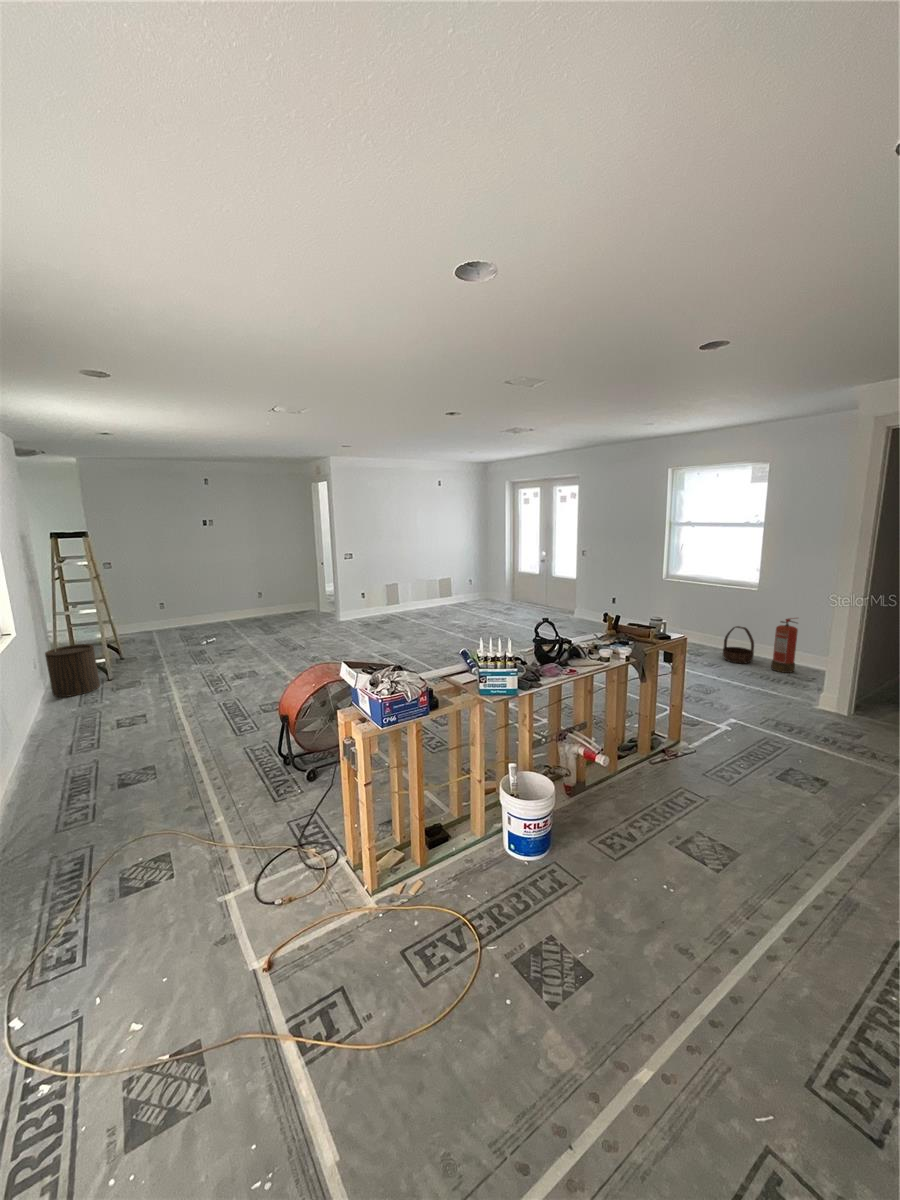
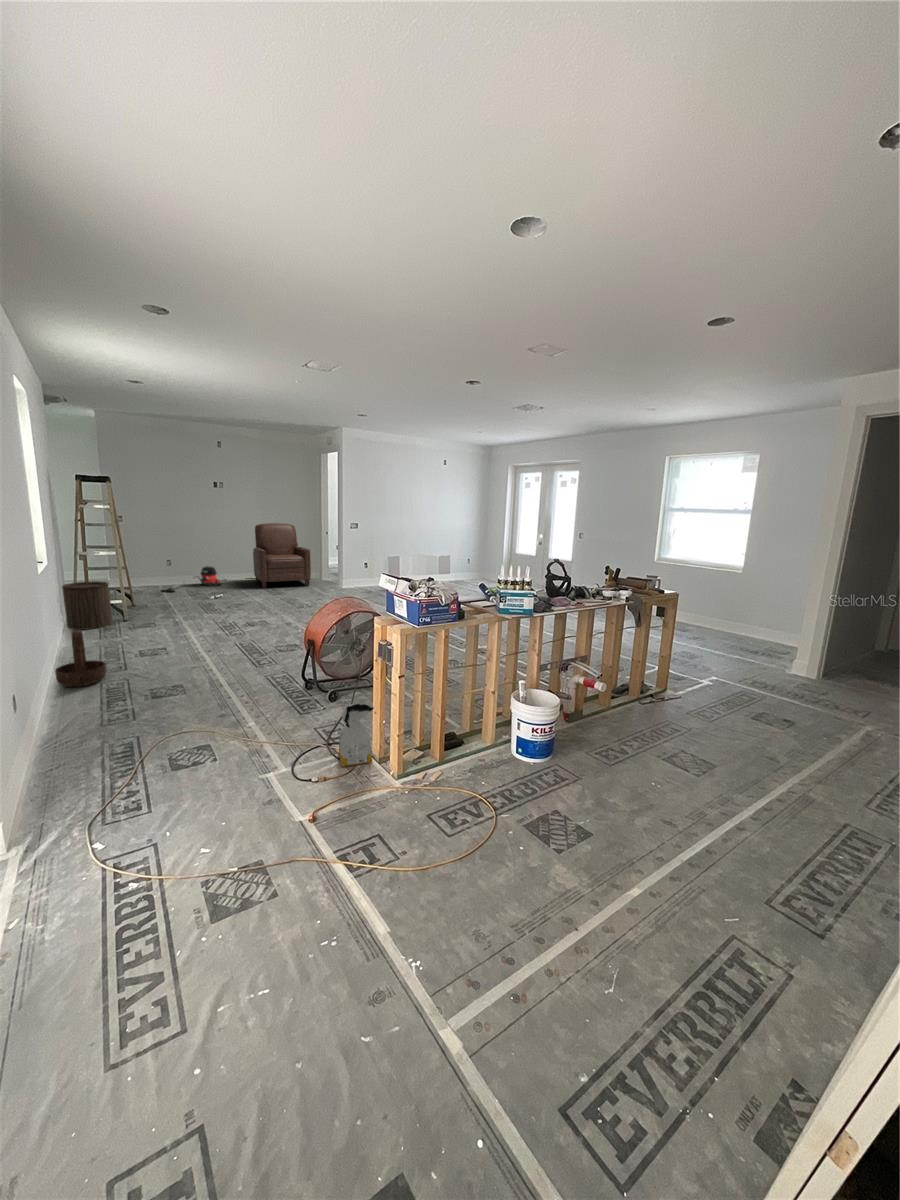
chair: none [250,562,308,630] -> present [253,523,311,588]
vacuum cleaner: none [156,610,219,641] -> present [161,566,221,592]
fire extinguisher: present [771,618,798,673] -> none [755,594,784,646]
basket: present [723,626,754,664] -> present [55,630,106,687]
bag: none [307,805,346,880] -> present [338,702,374,767]

